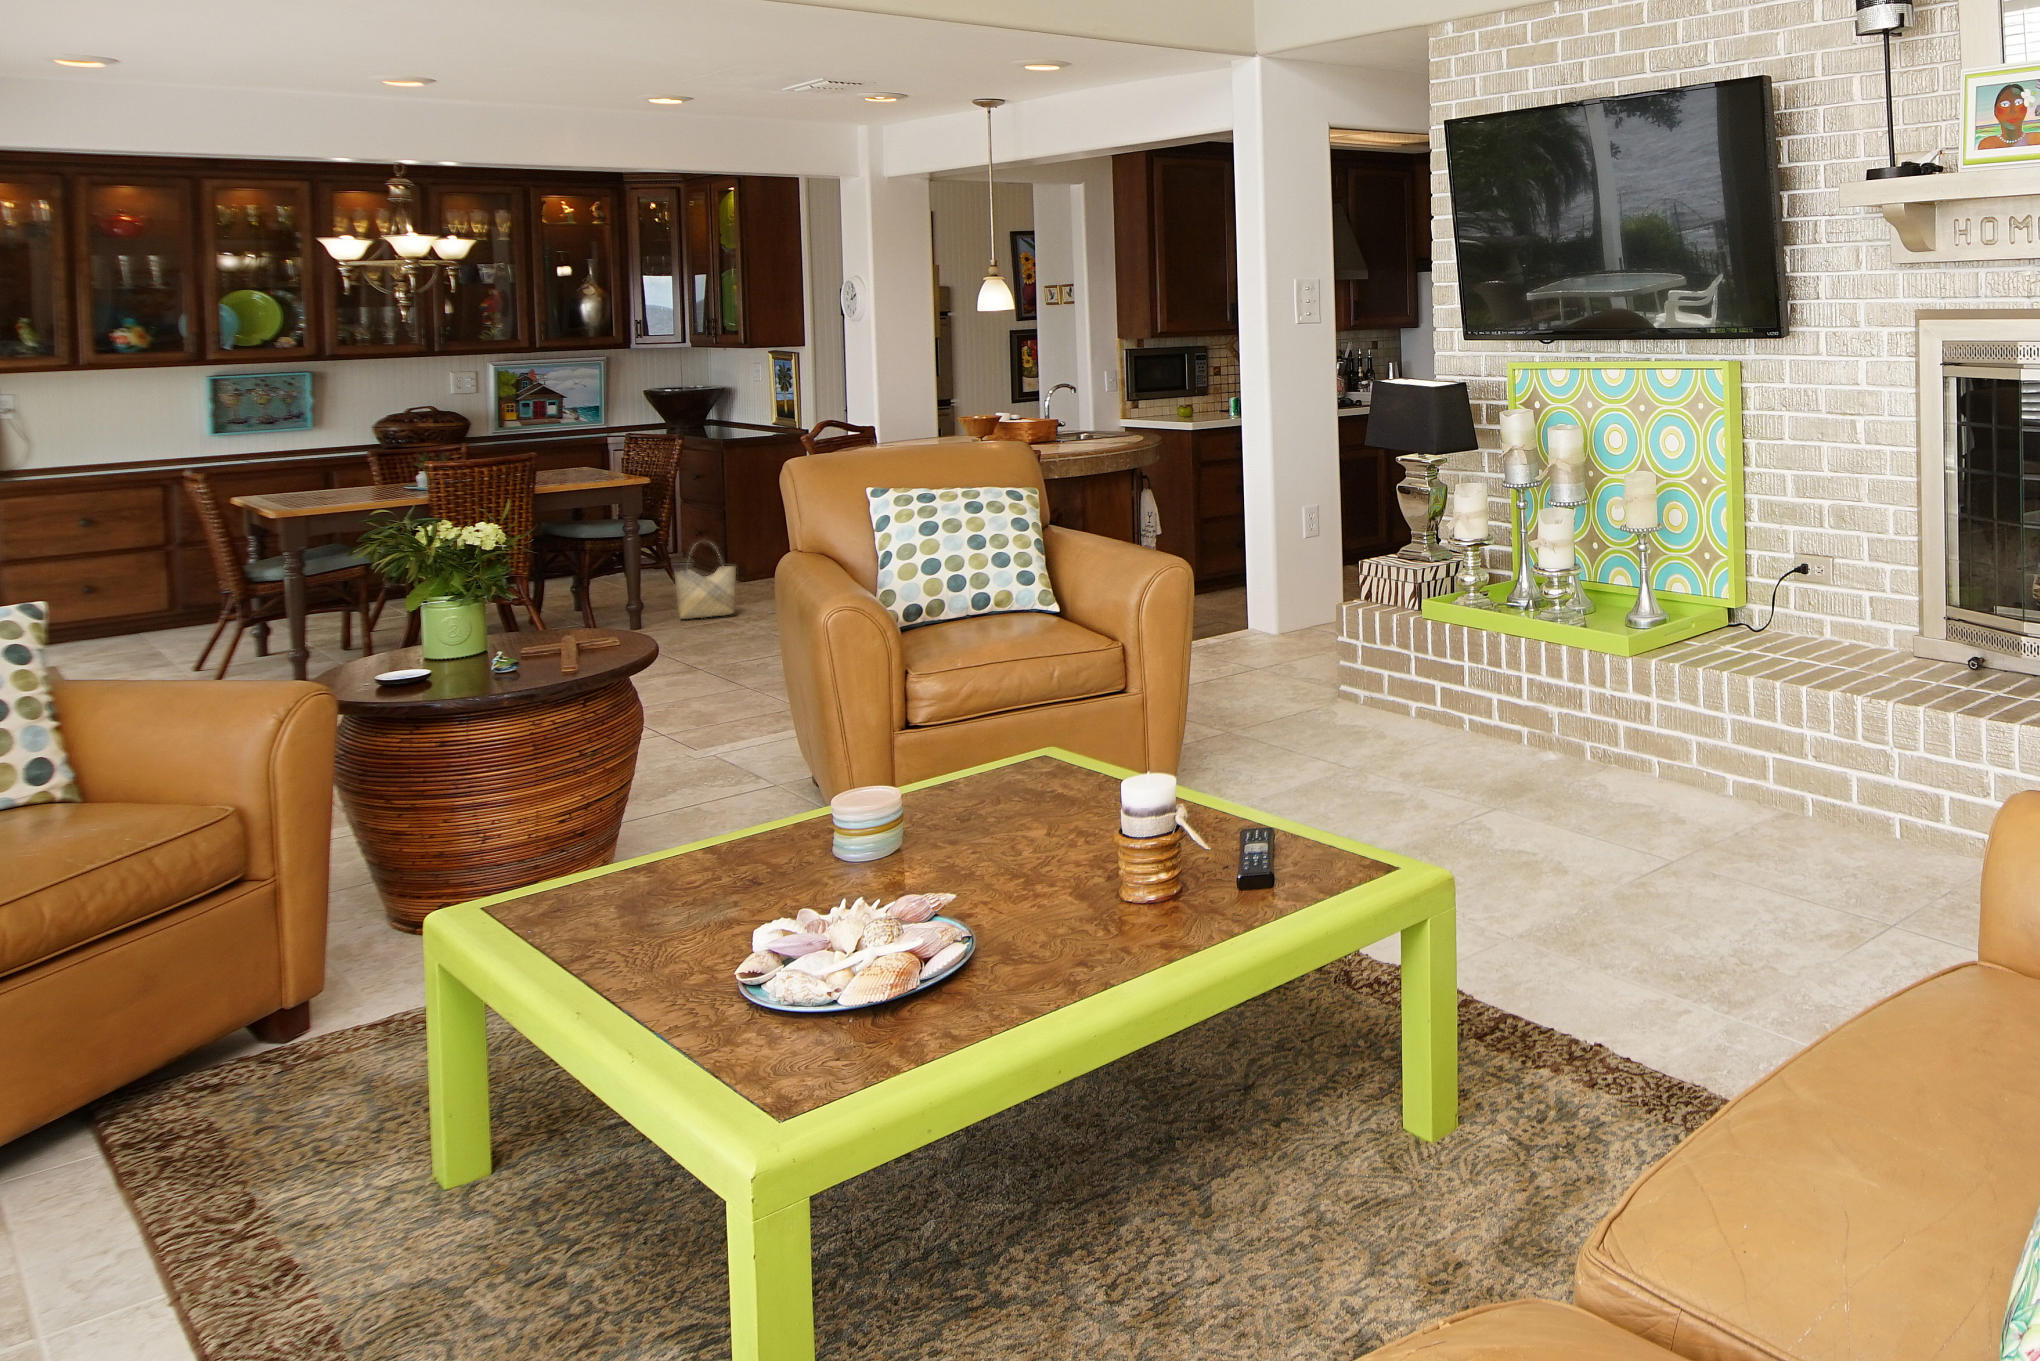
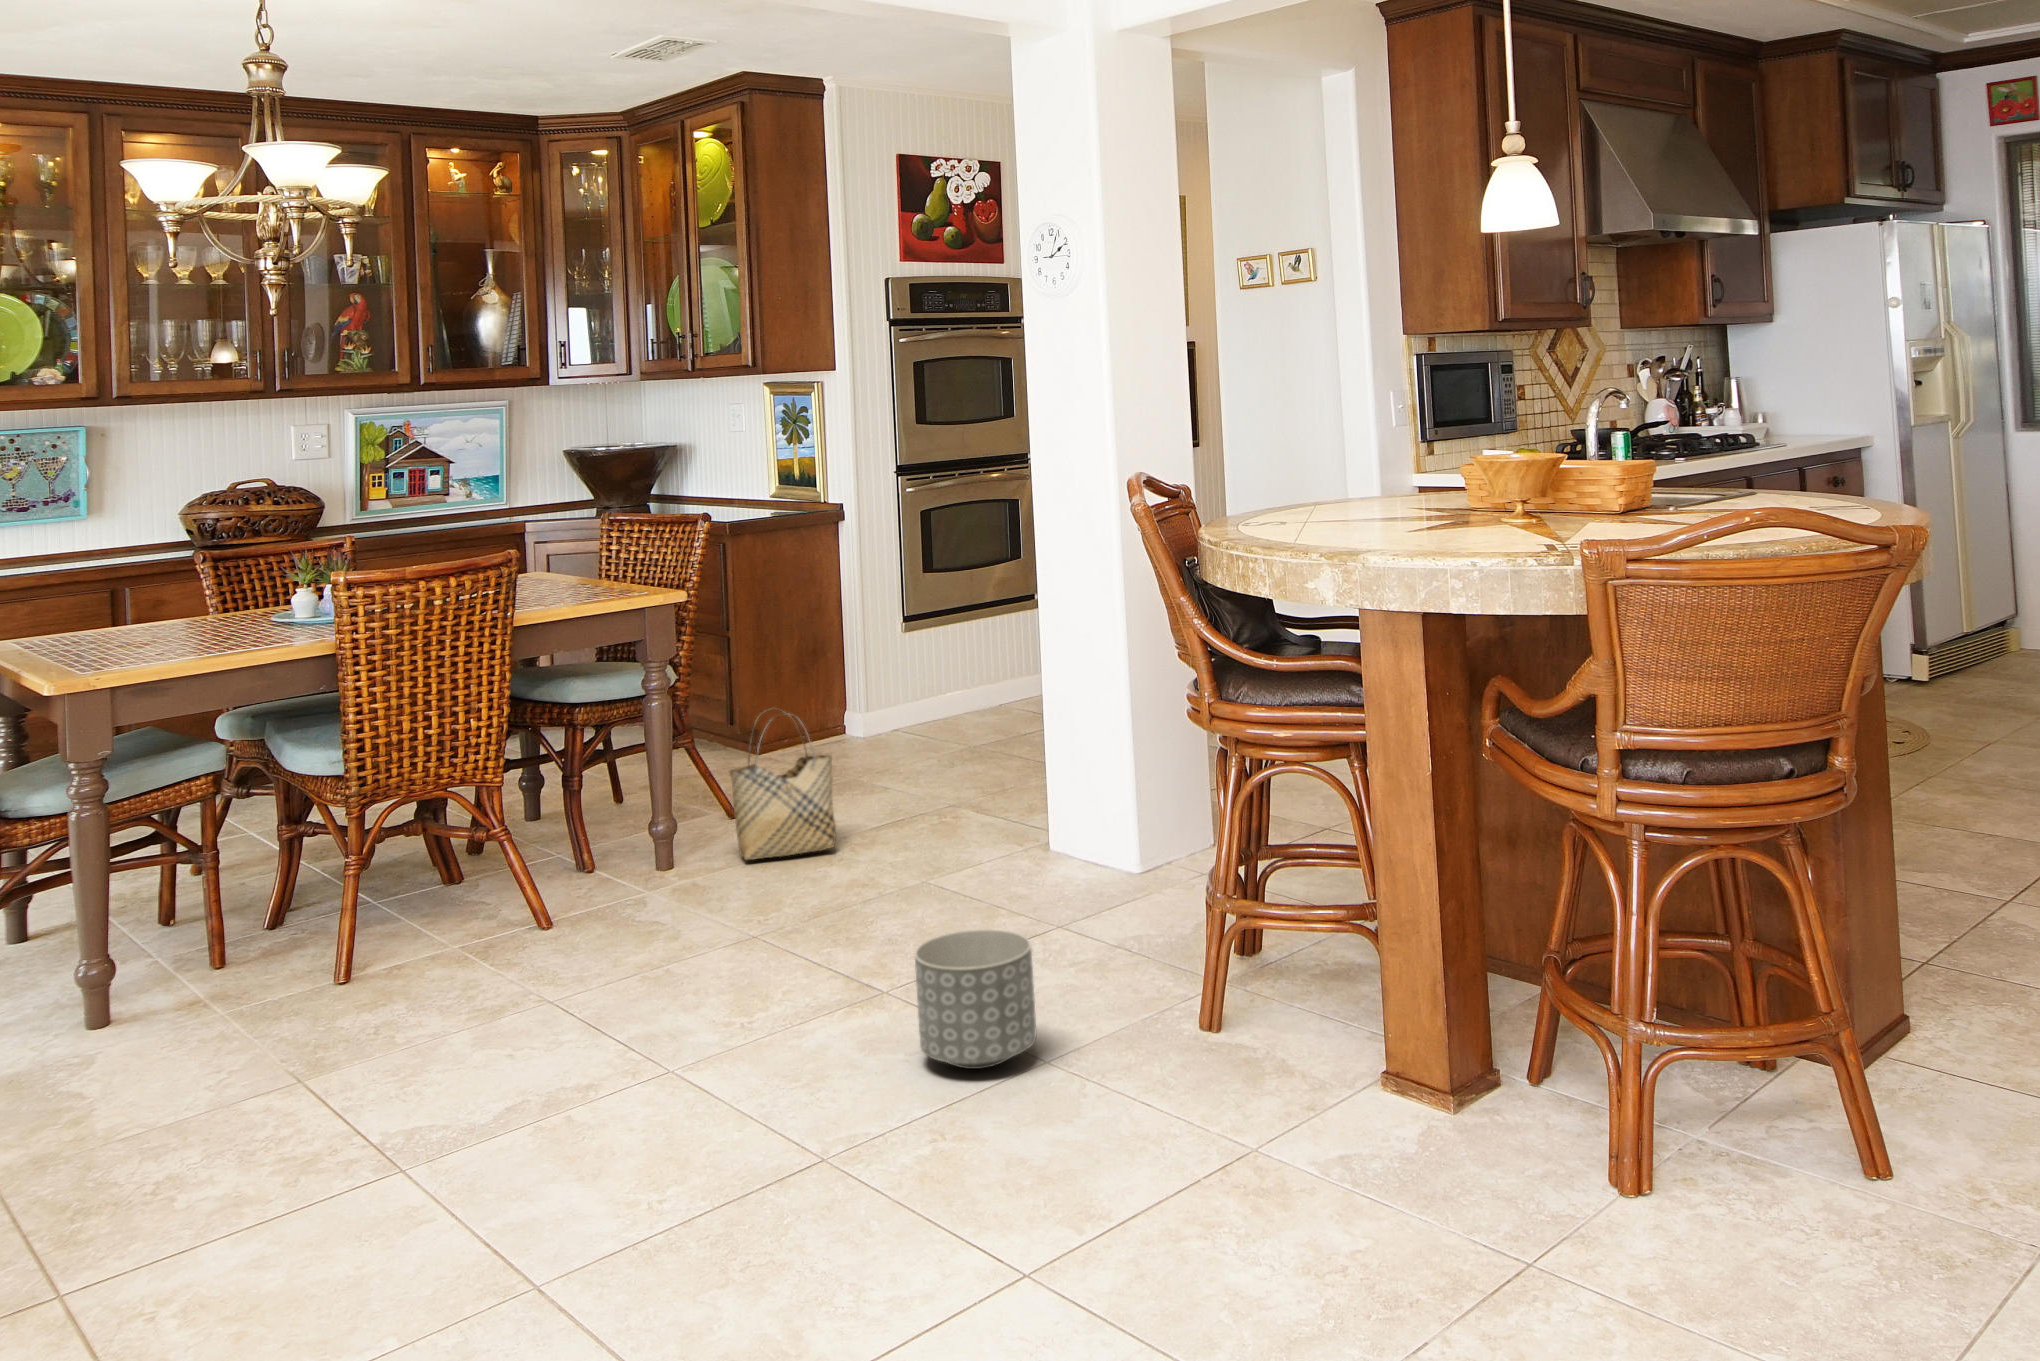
planter: none [682,628,741,684] -> present [915,929,1037,1069]

